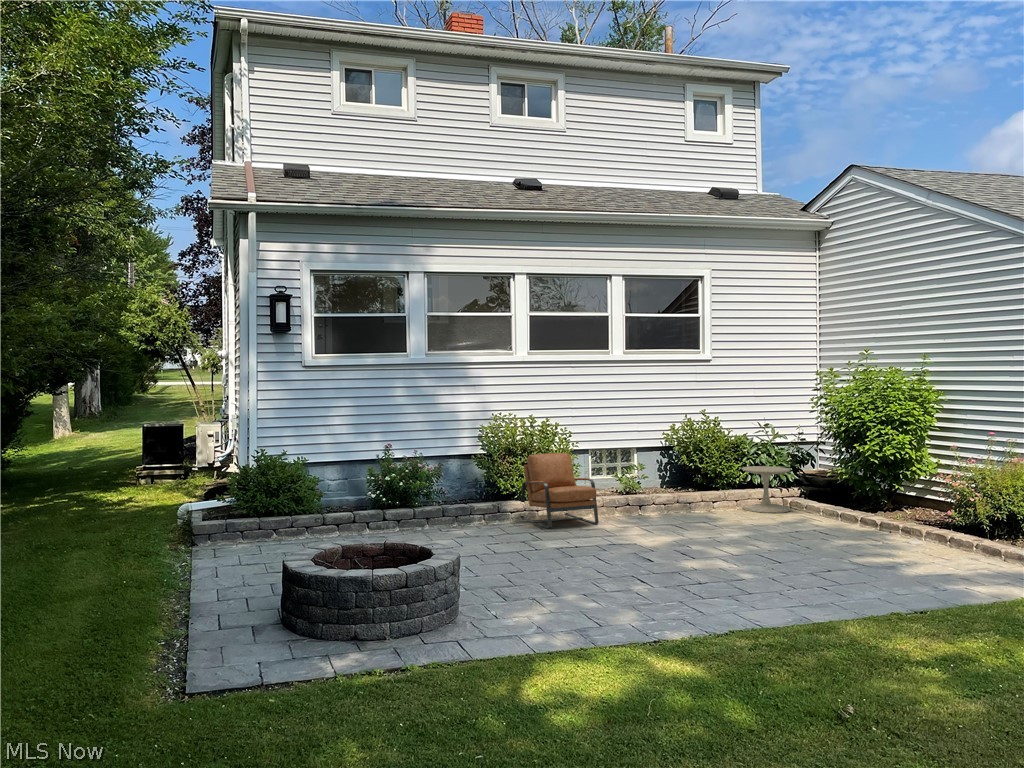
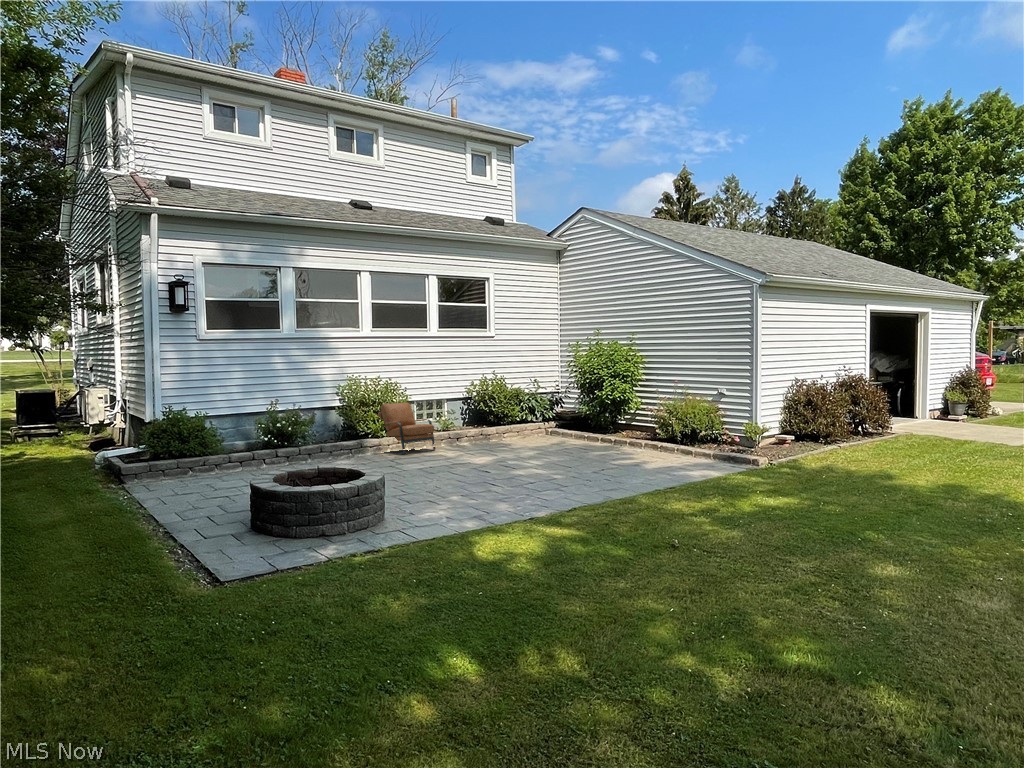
side table: present [742,466,791,513] -> none [520,409,552,439]

